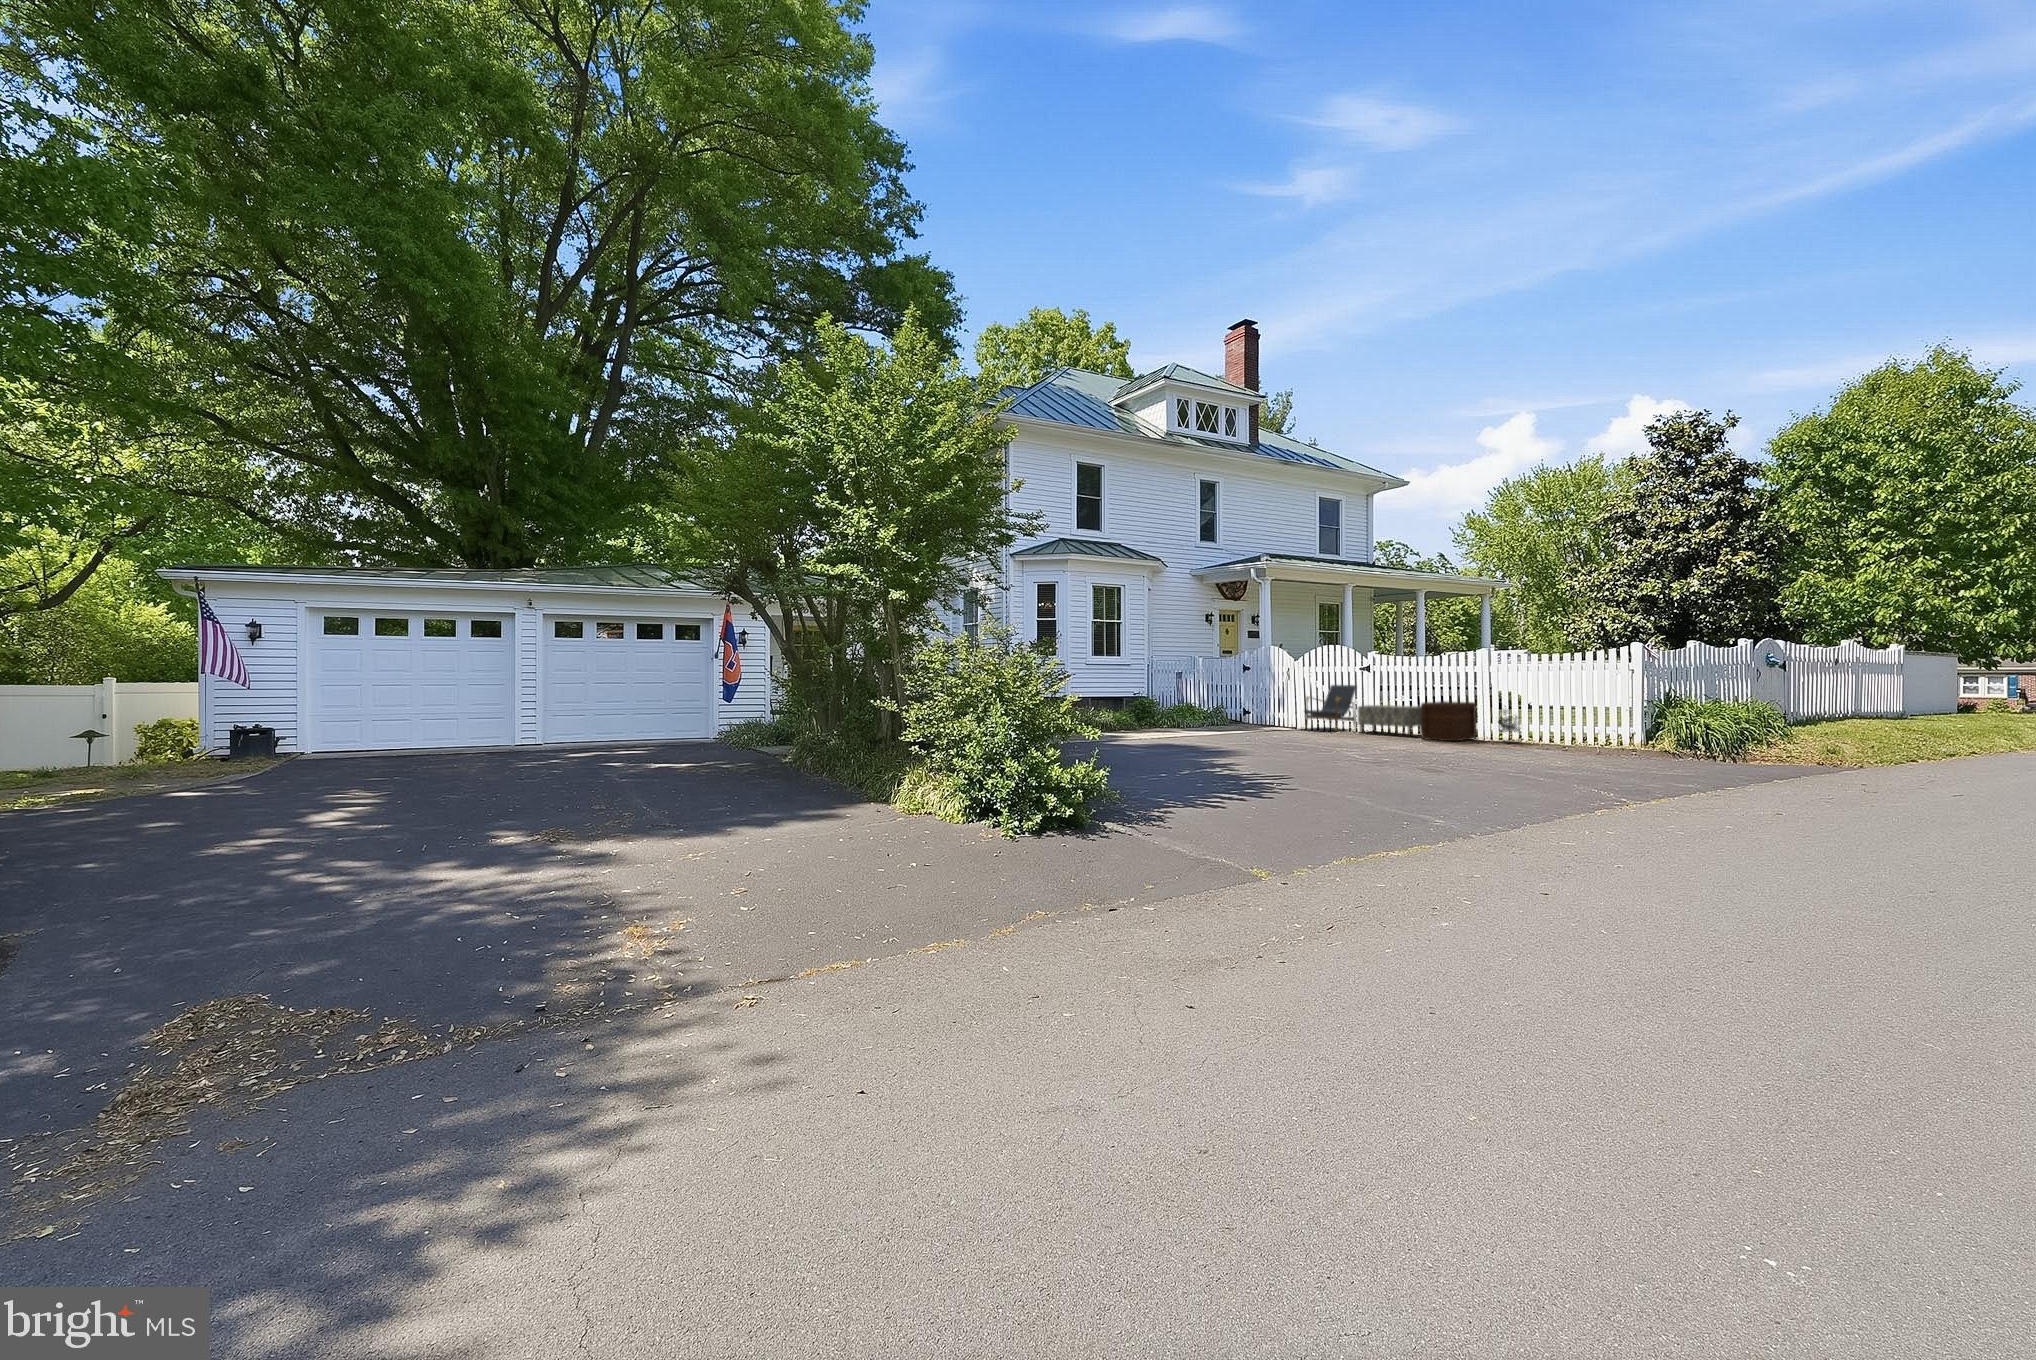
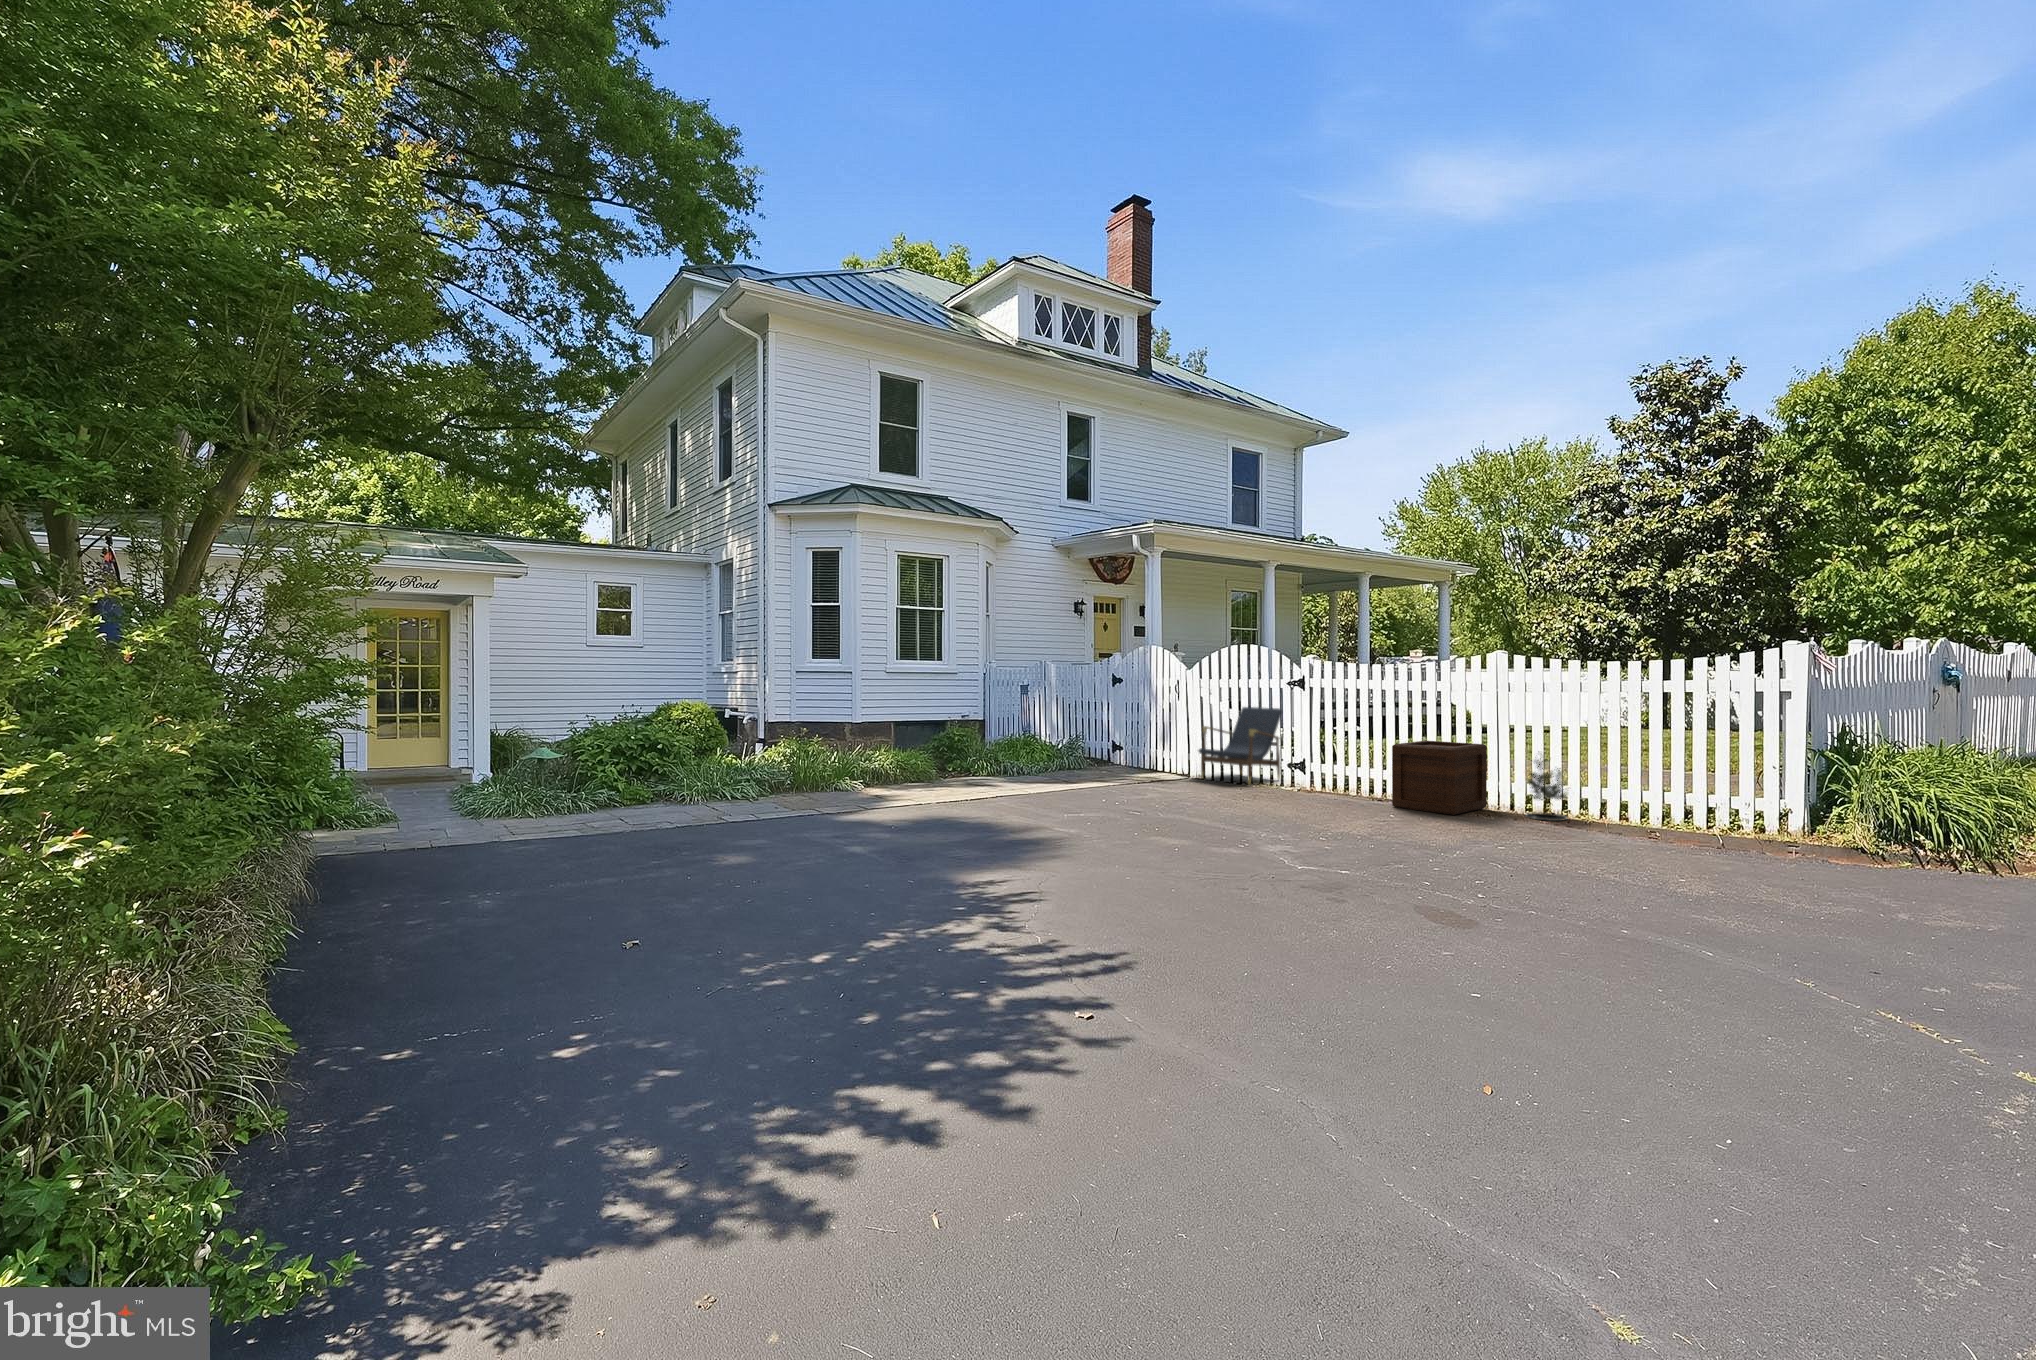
bench: present [1358,705,1421,735] -> none [1284,742,1396,798]

